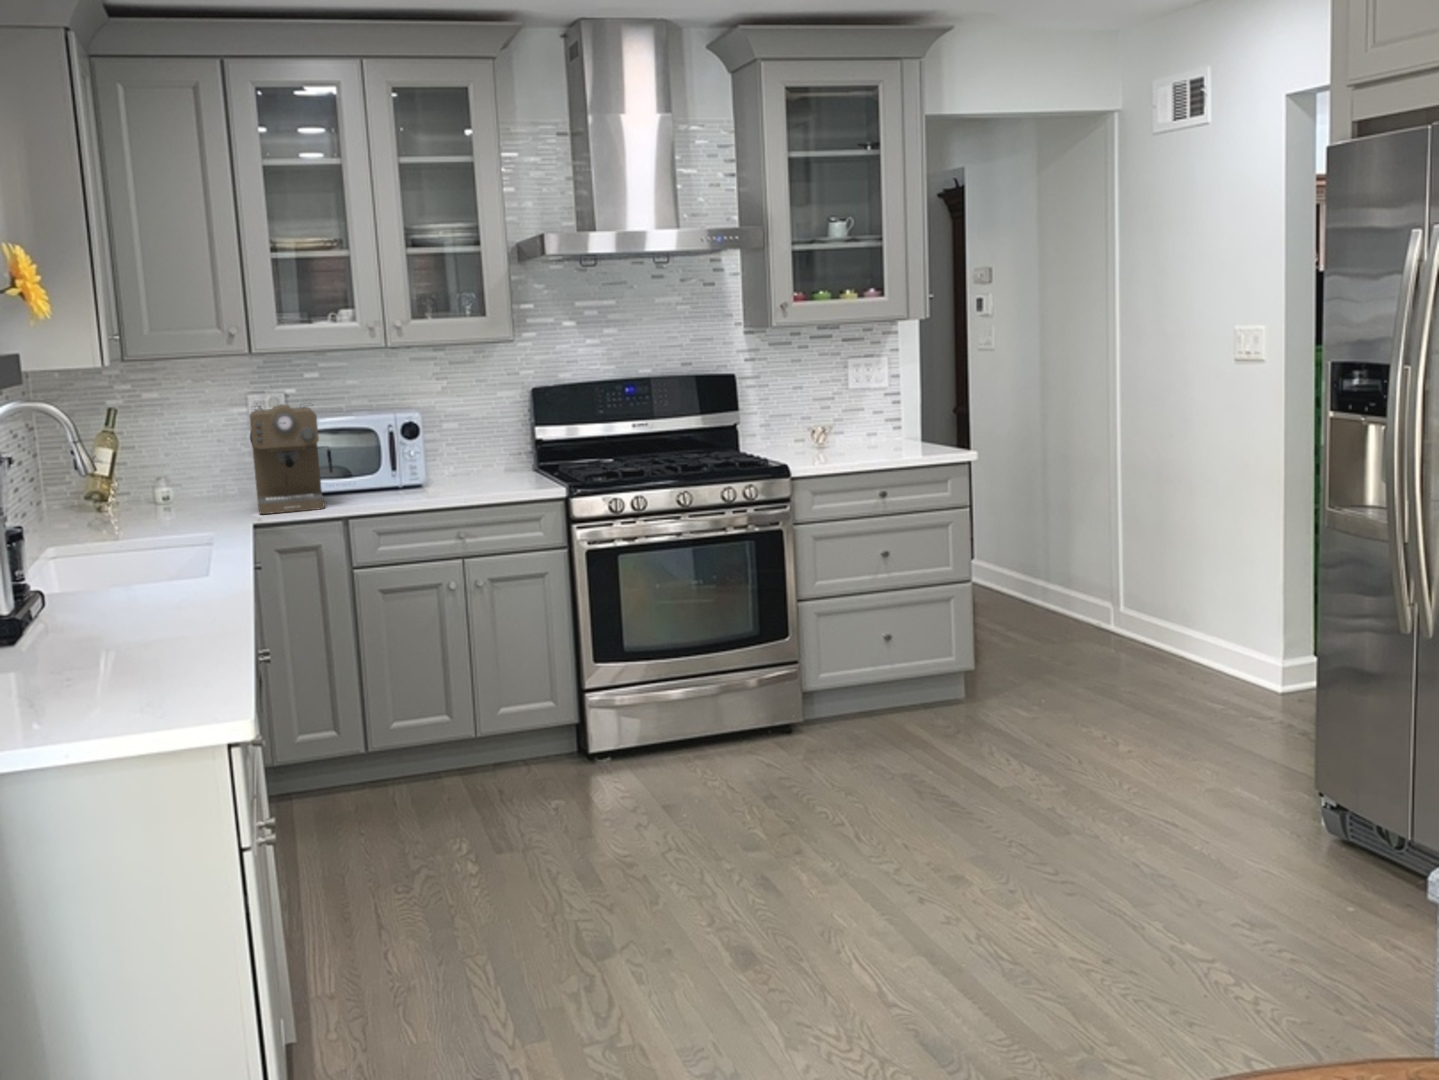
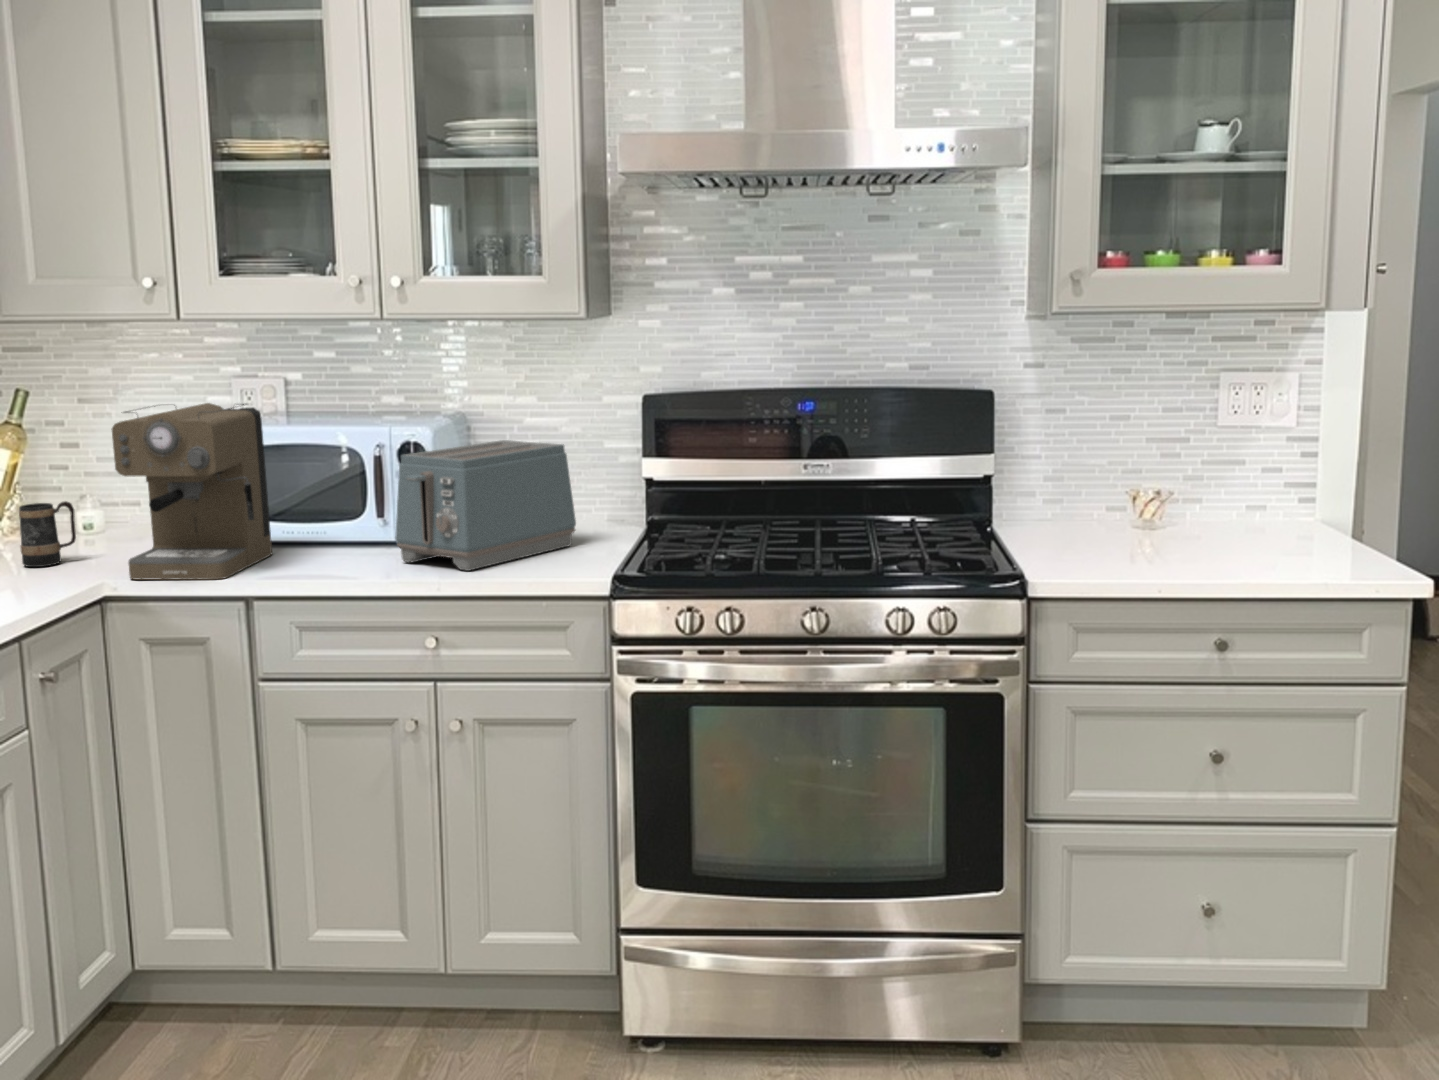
toaster: none [415,418,508,493] -> present [395,440,576,571]
mug: none [156,475,190,518] -> present [19,501,76,567]

